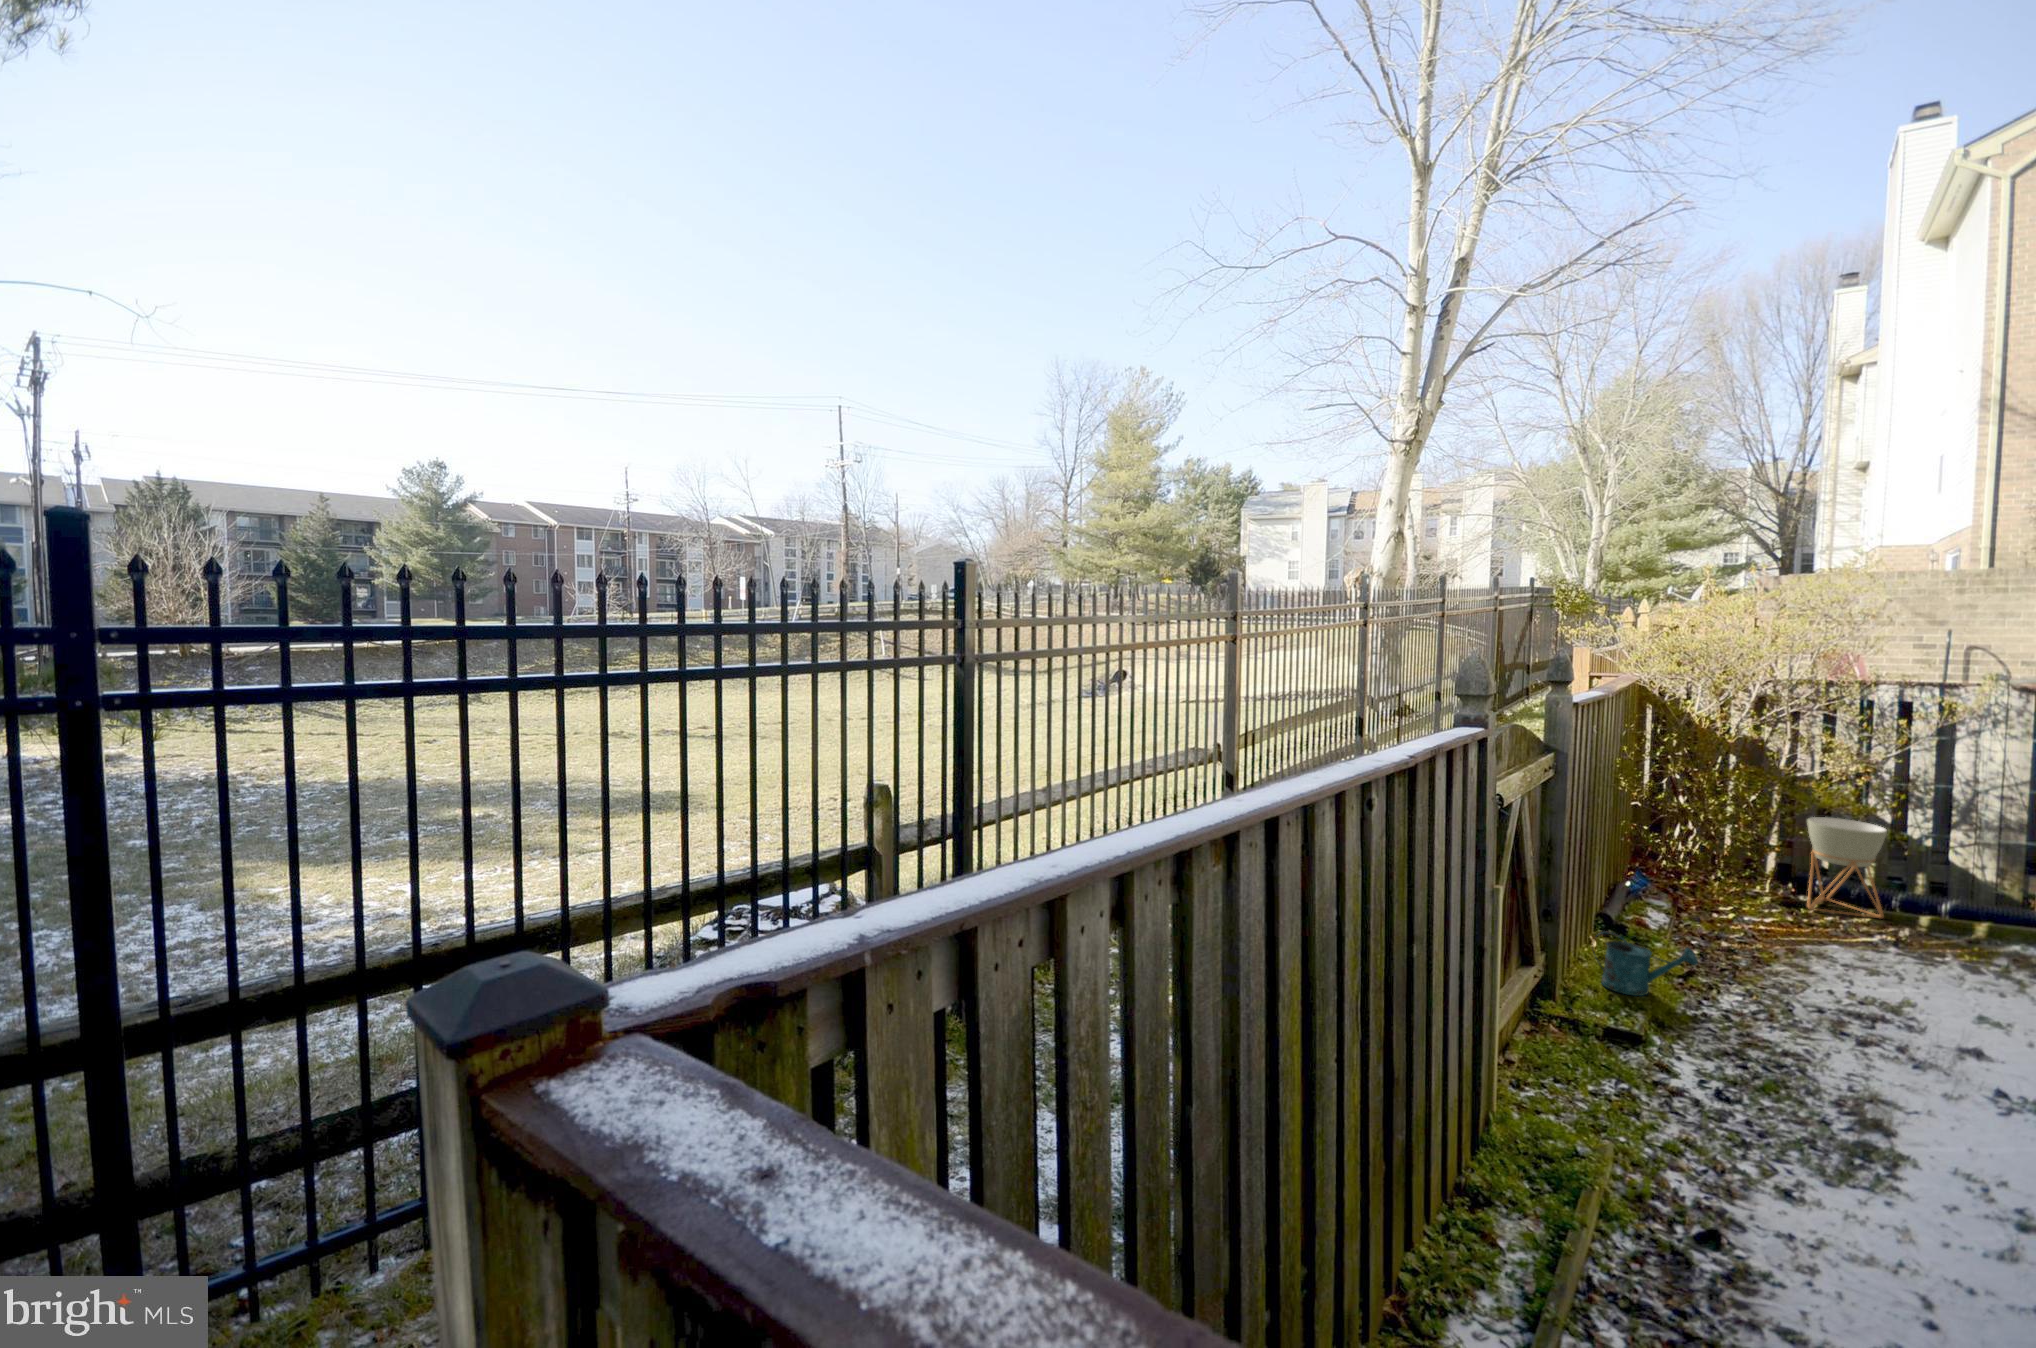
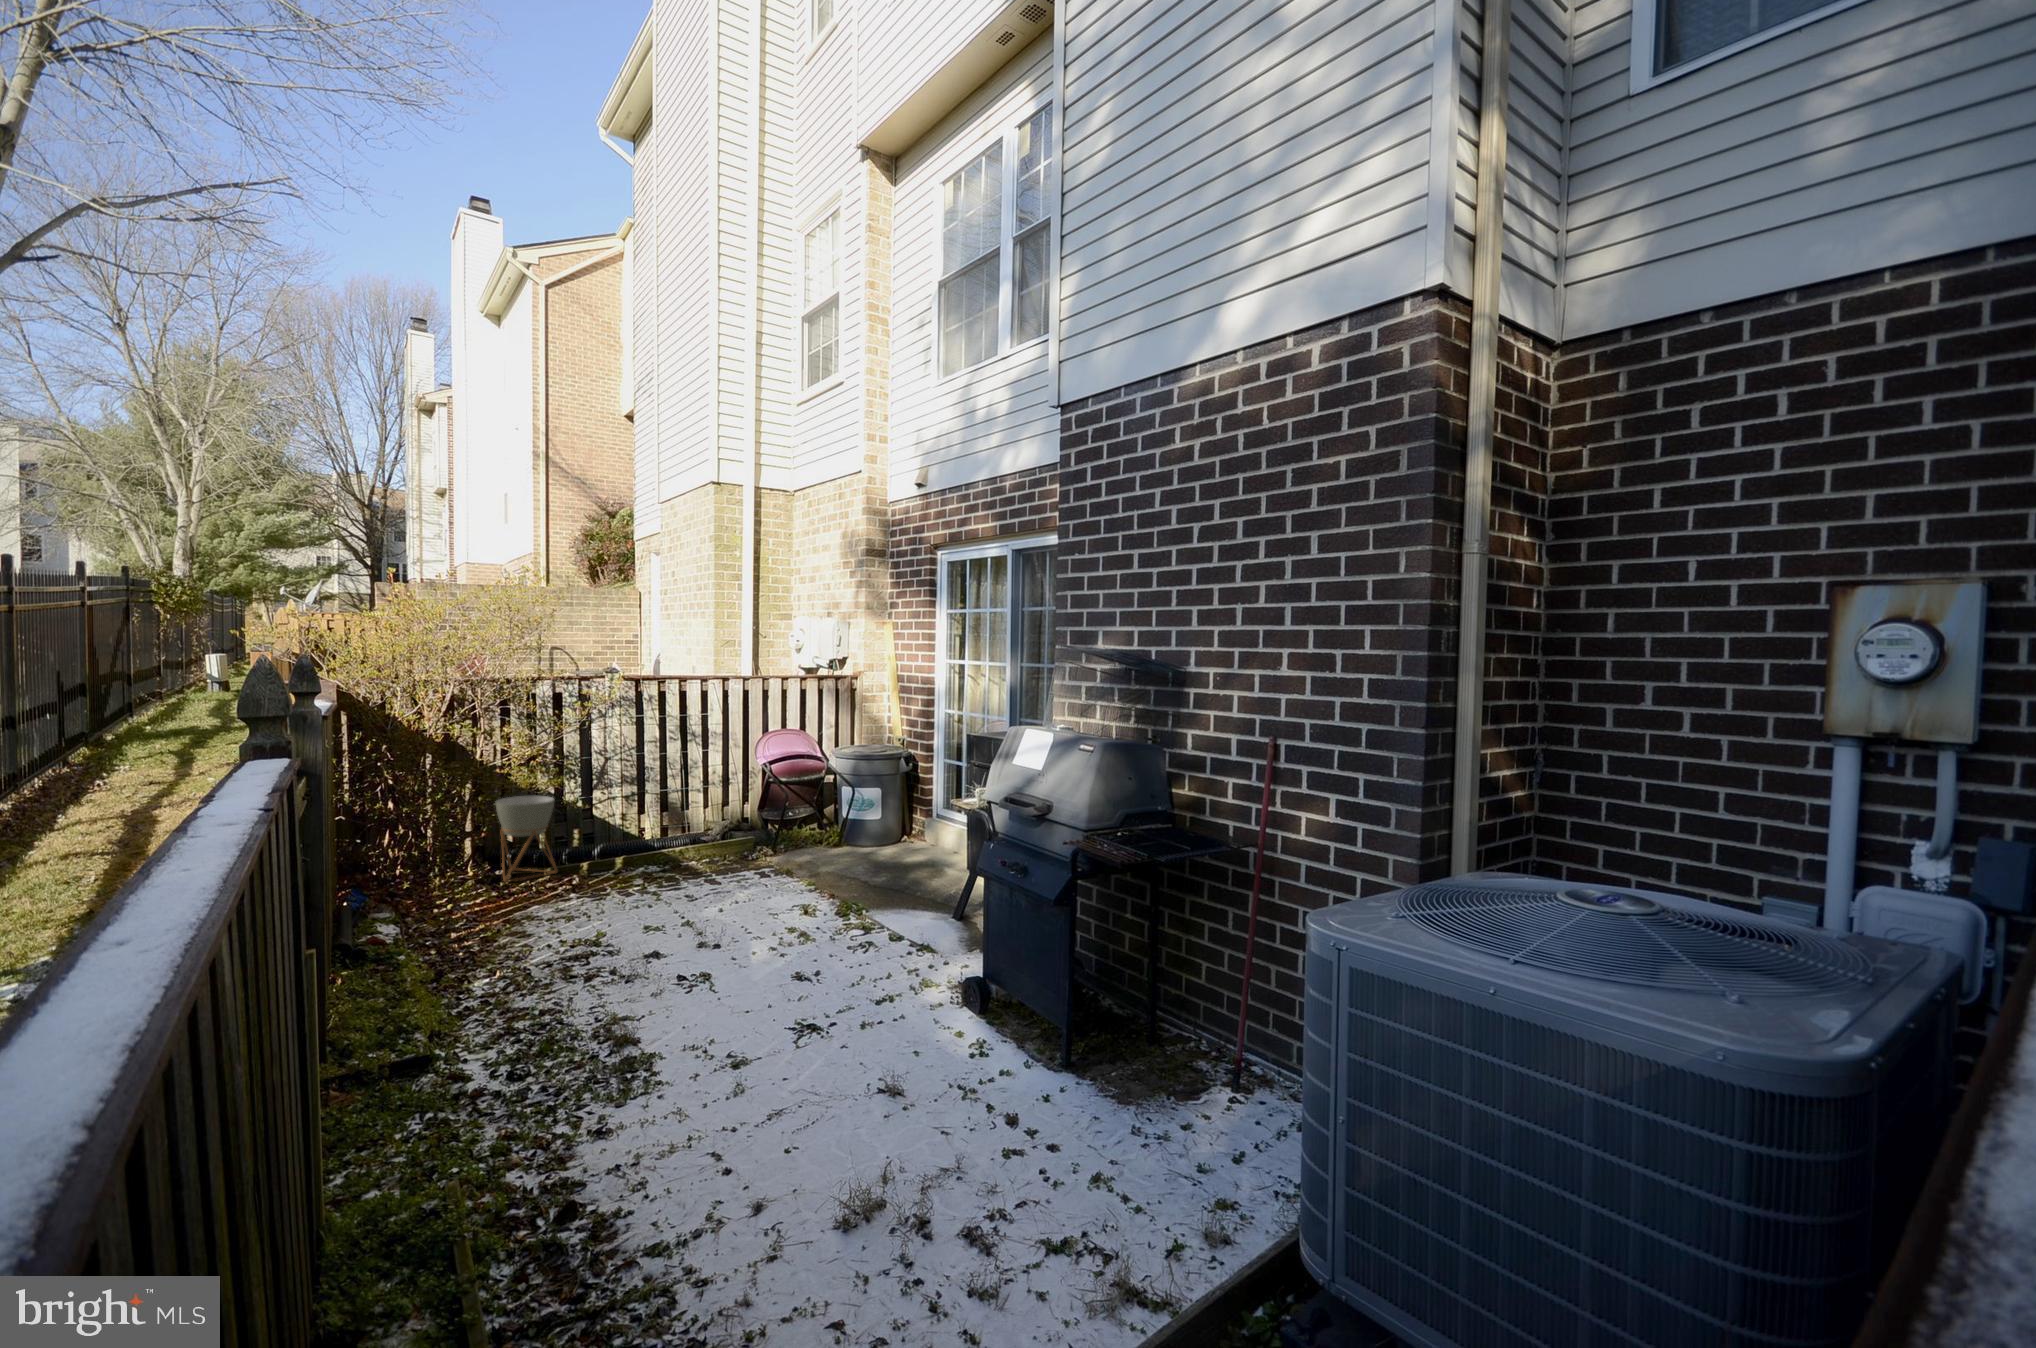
watering can: present [1592,931,1698,996] -> none [344,950,454,1024]

